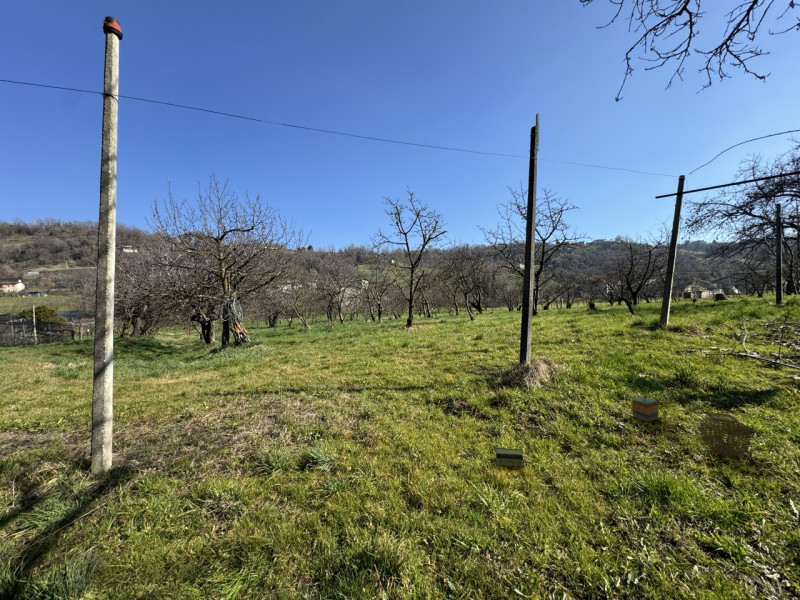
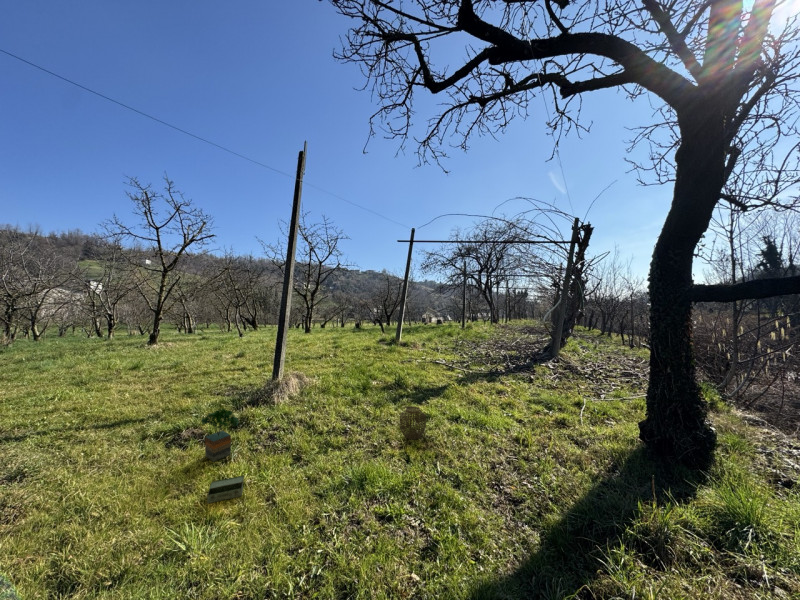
potted tree: present [627,377,666,422] -> present [201,409,239,462]

